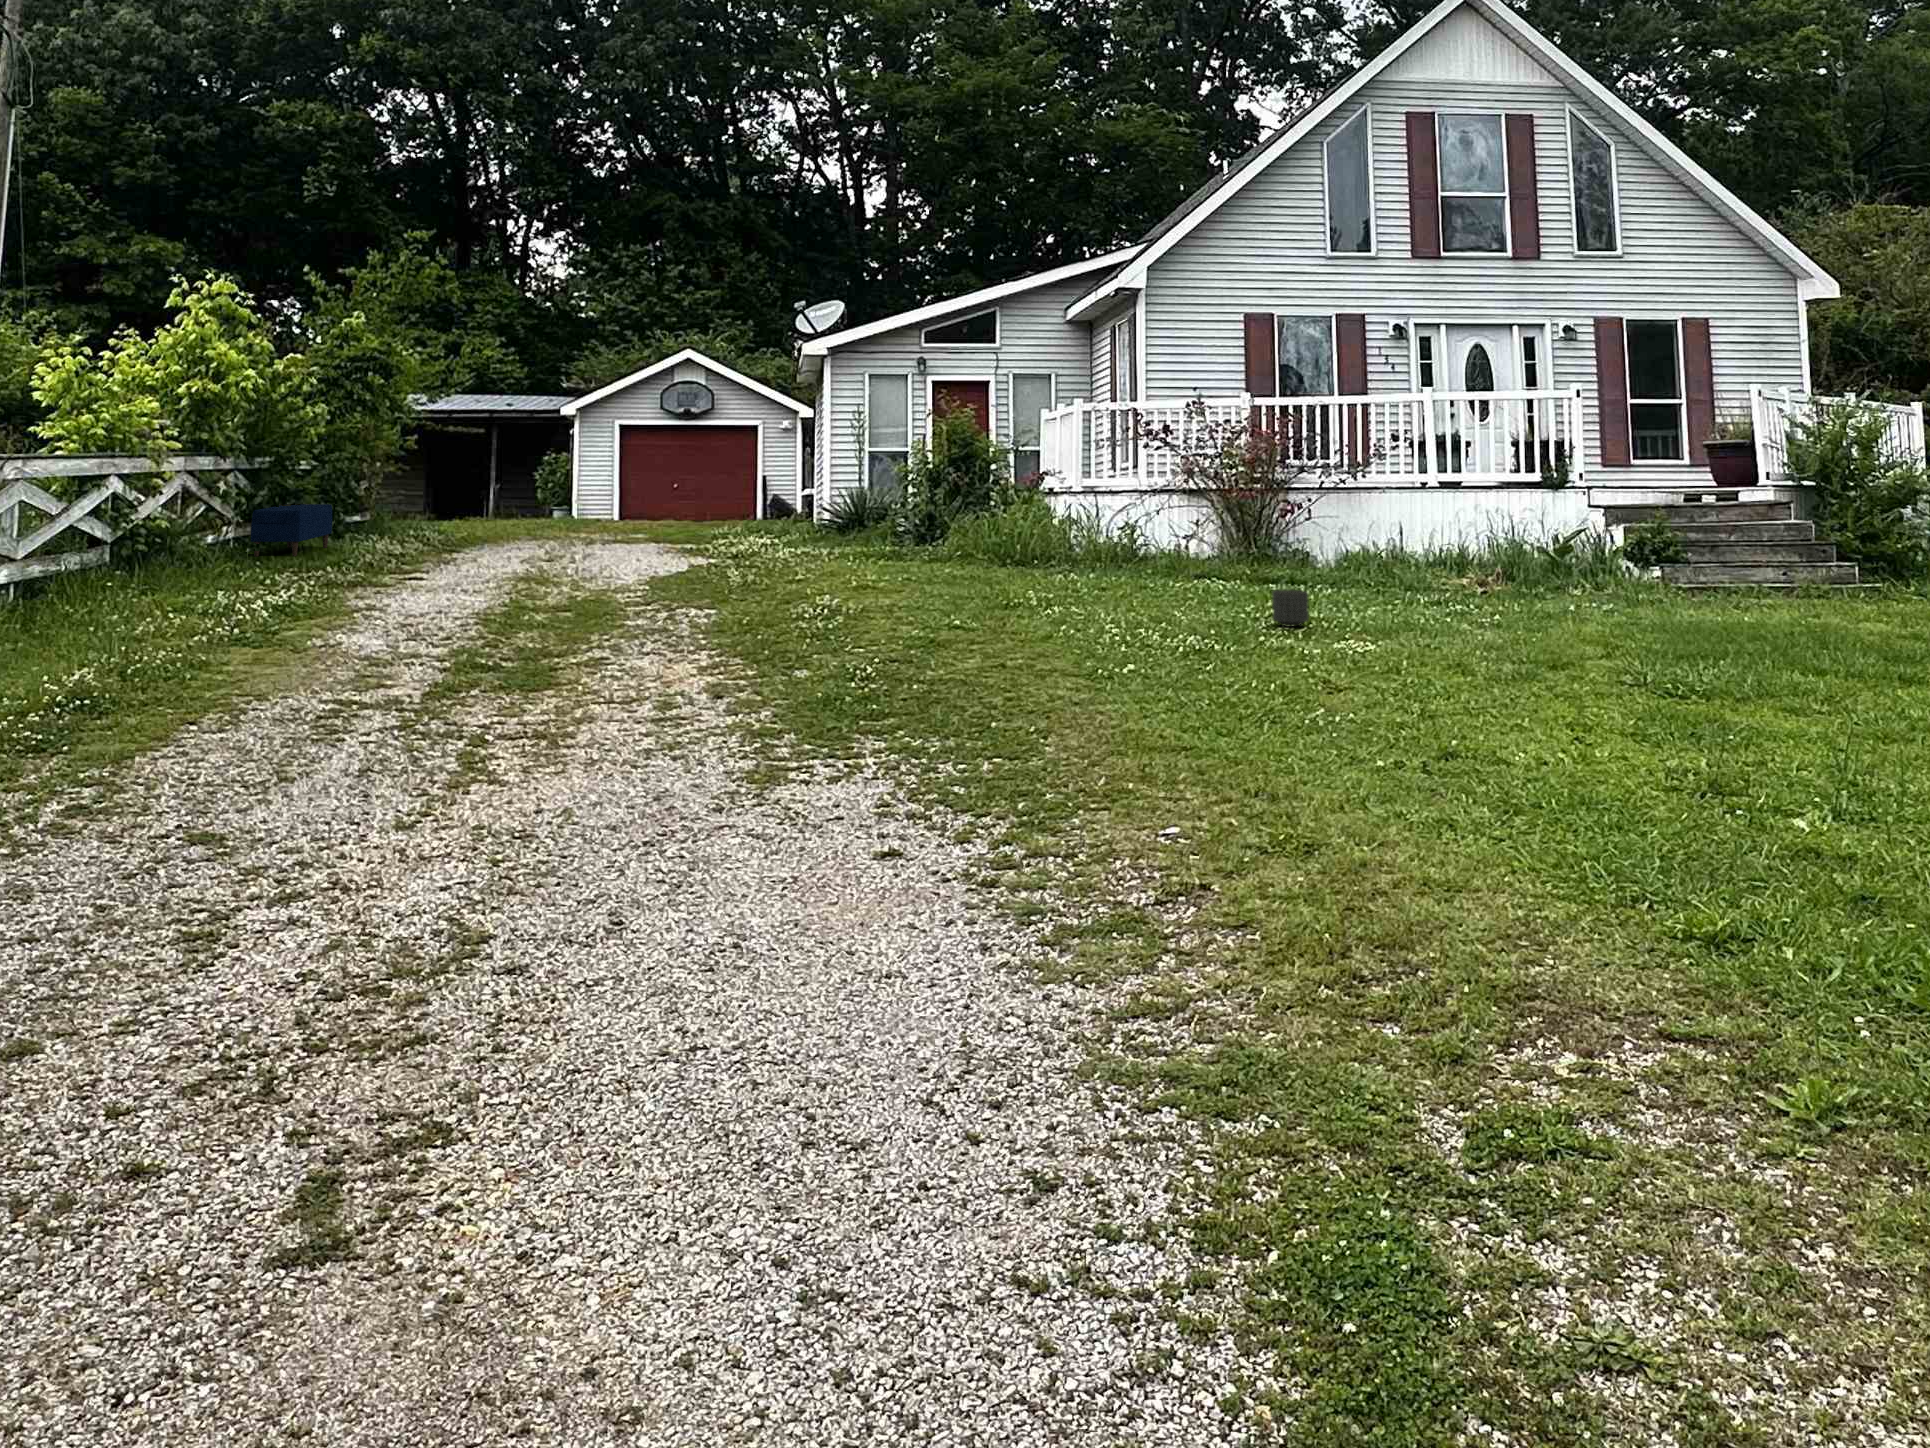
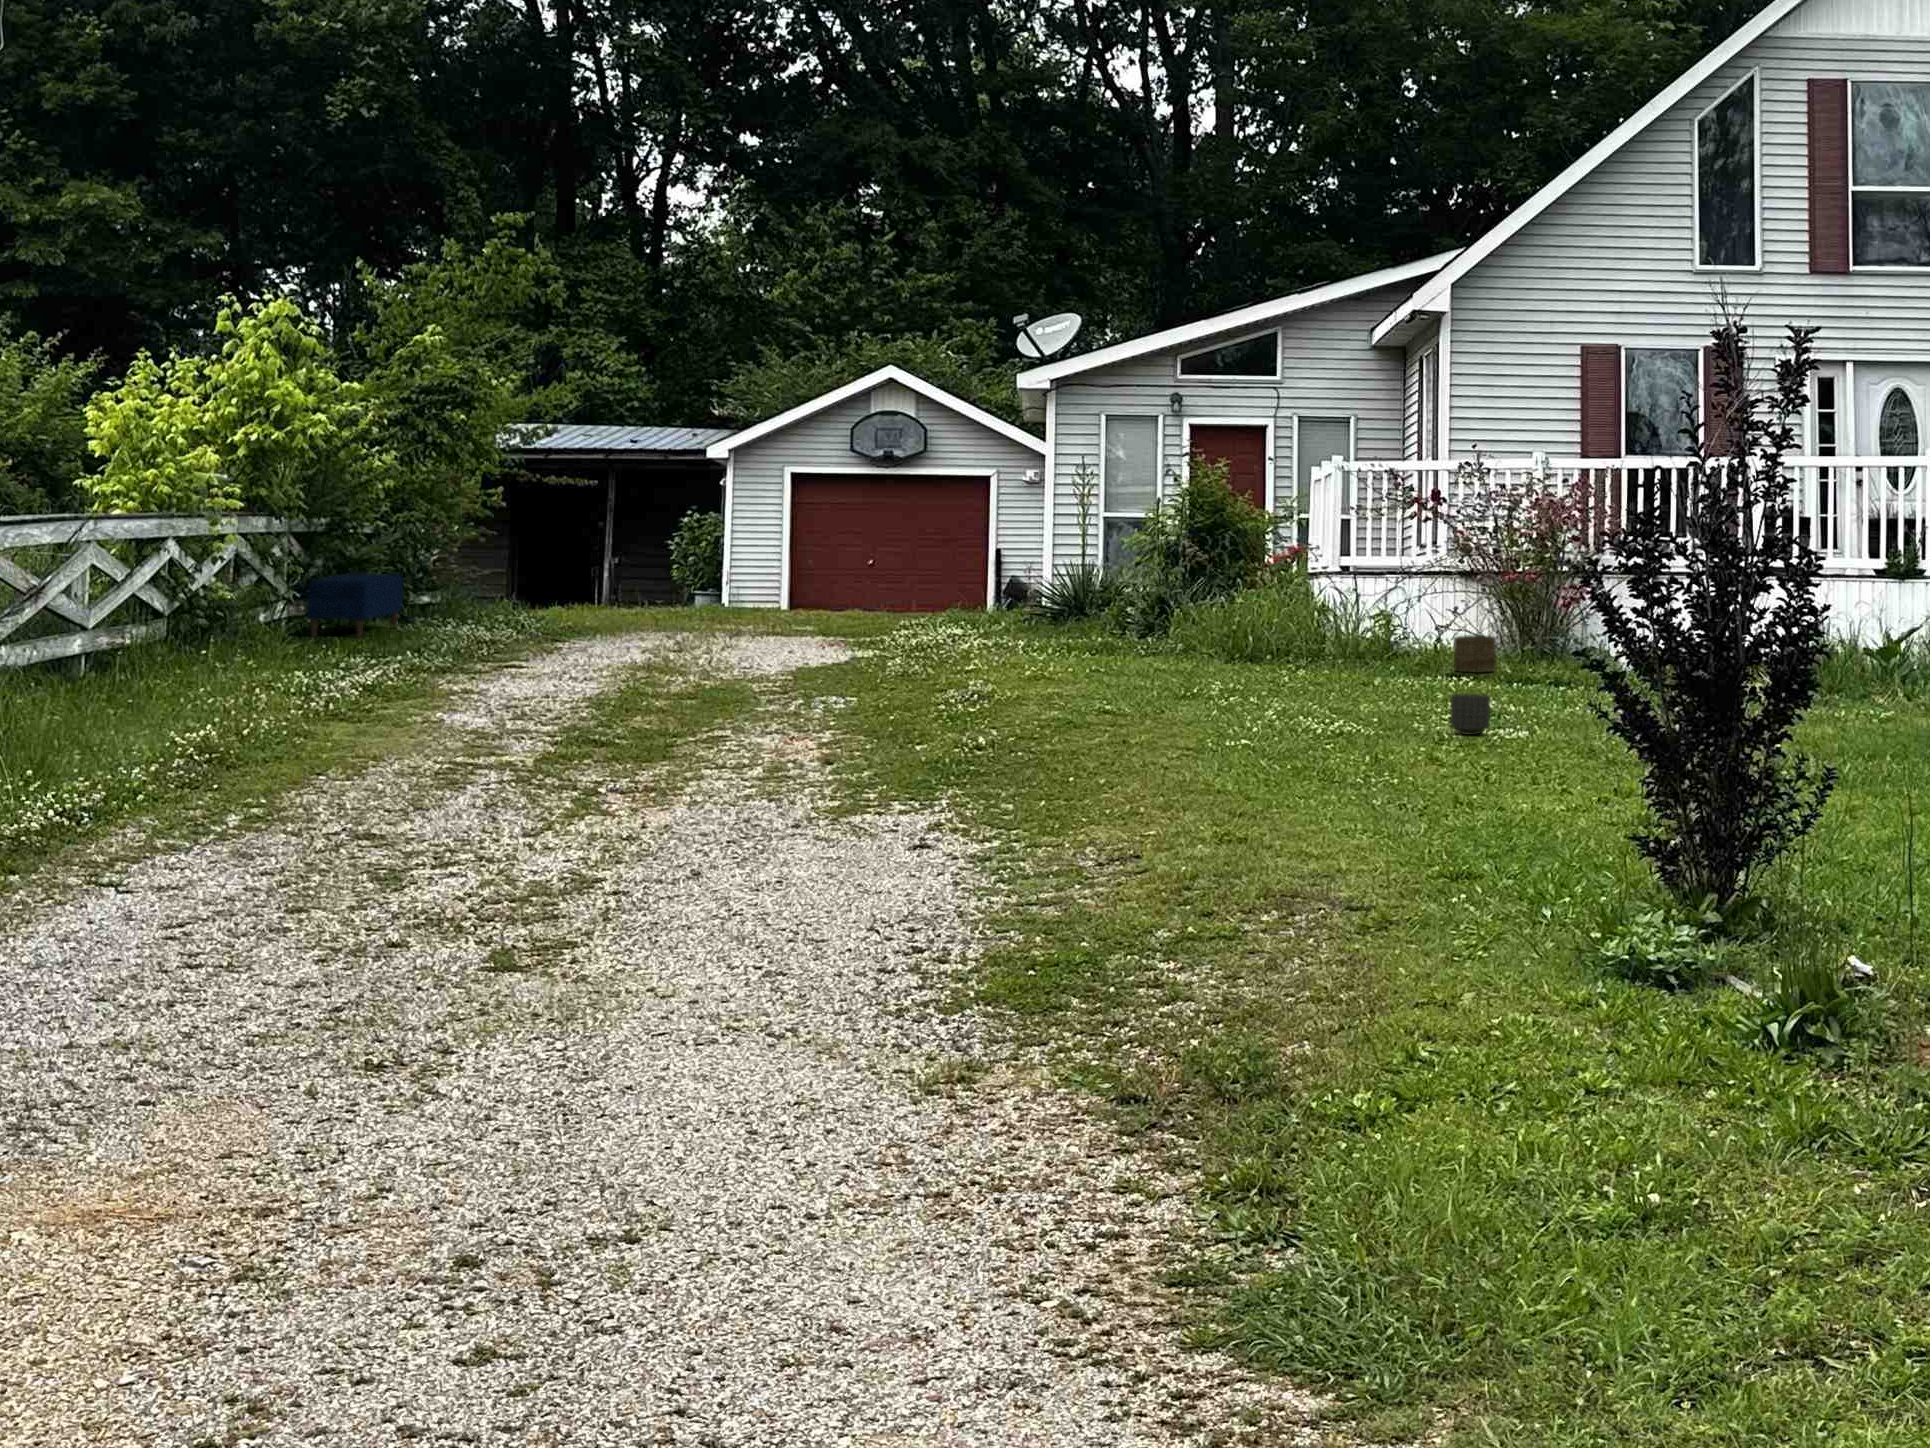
wooden bucket: none [1189,536,1224,566] -> present [1452,635,1496,673]

